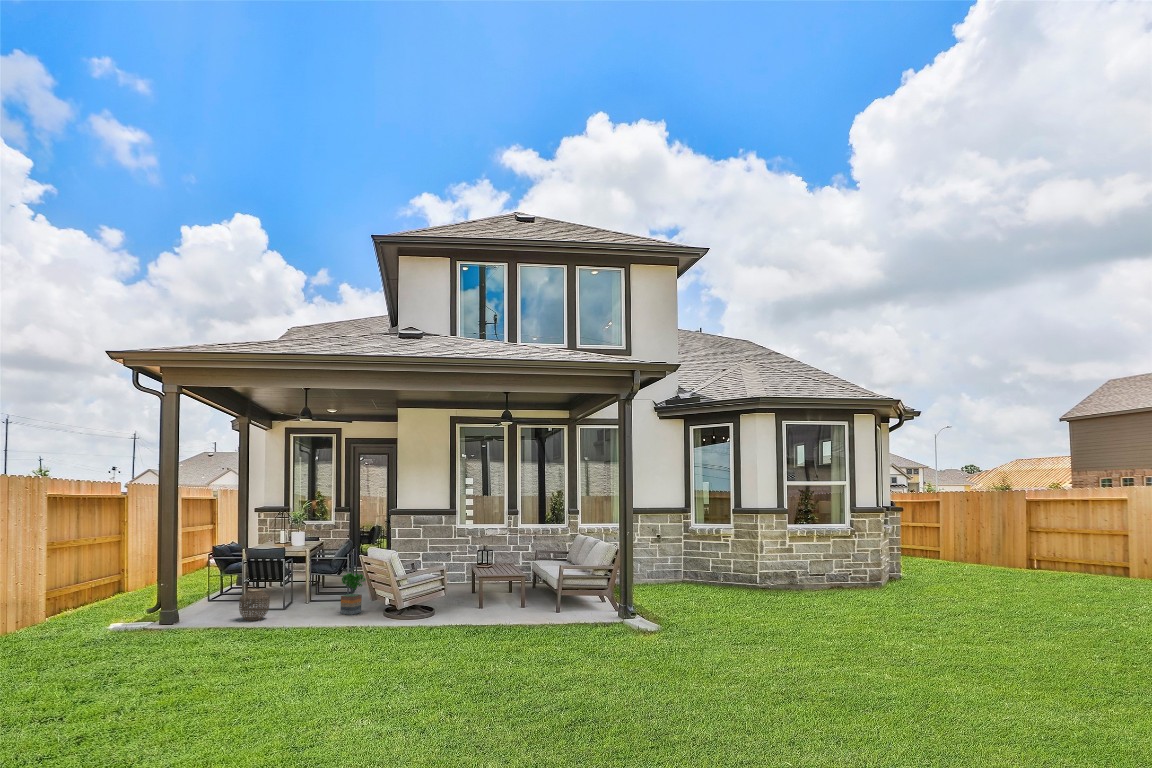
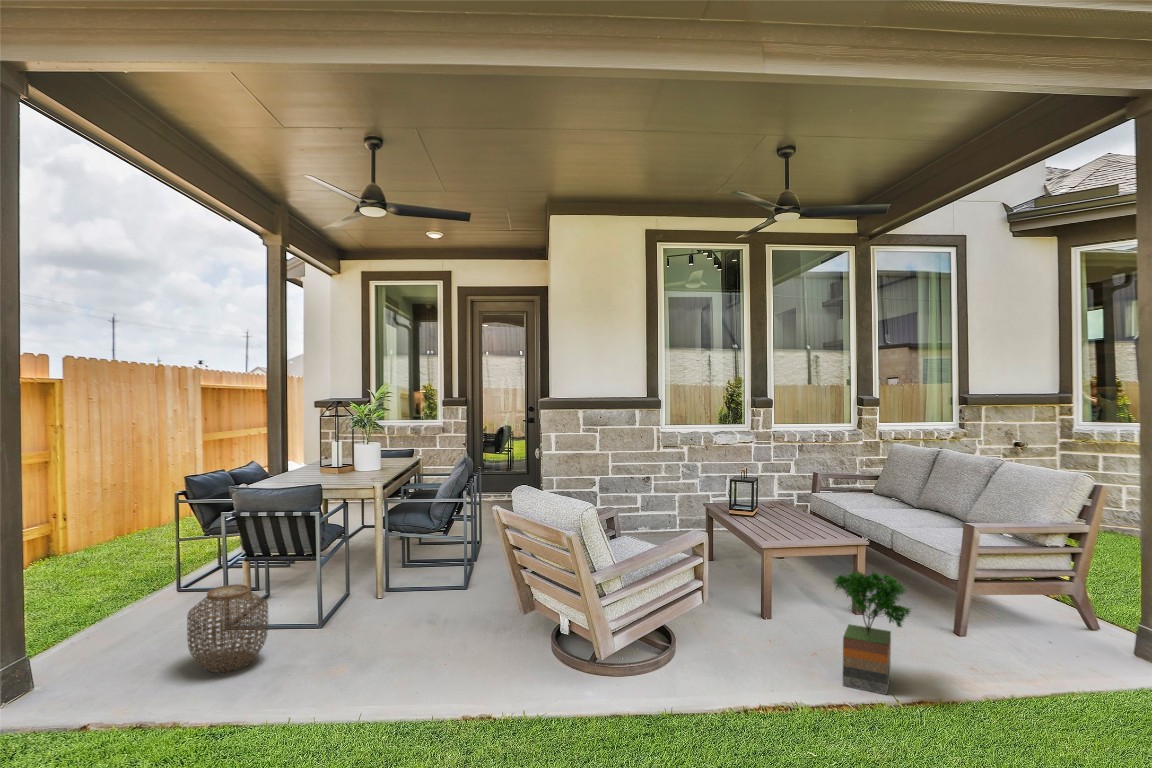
potted tree: present [340,573,366,615] -> present [833,571,910,695]

